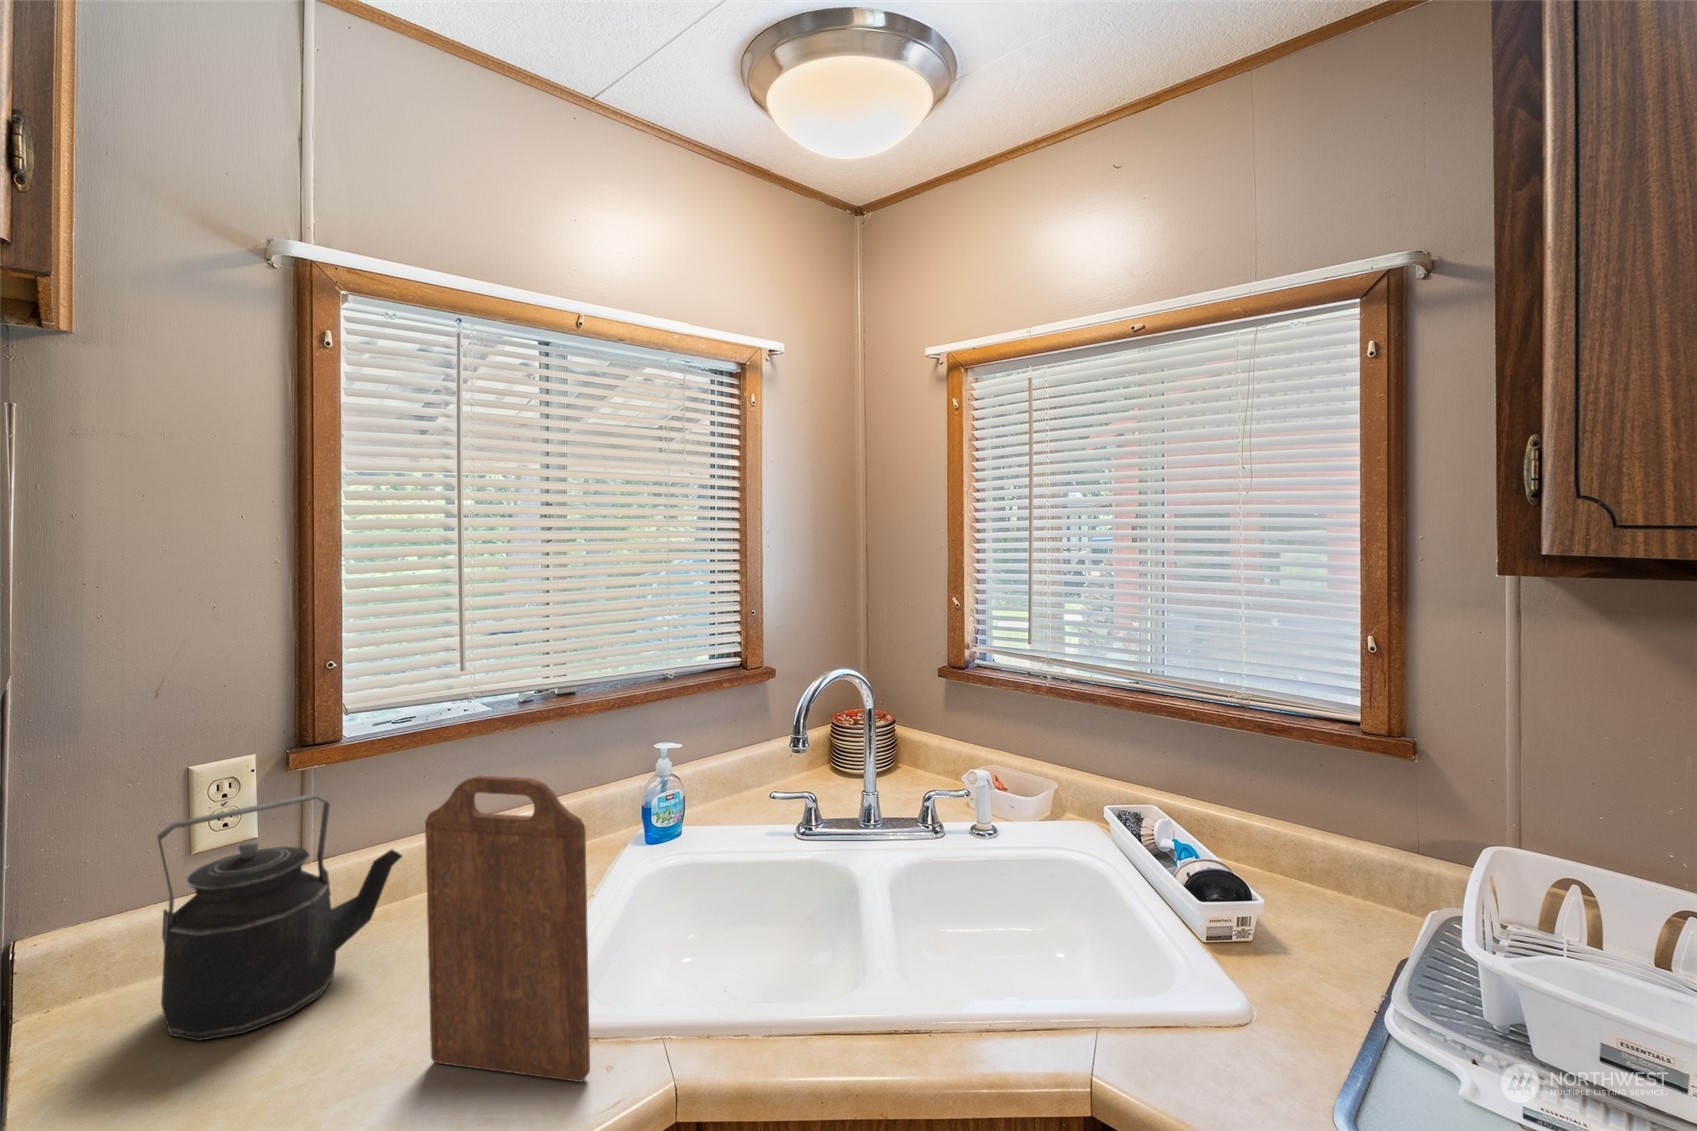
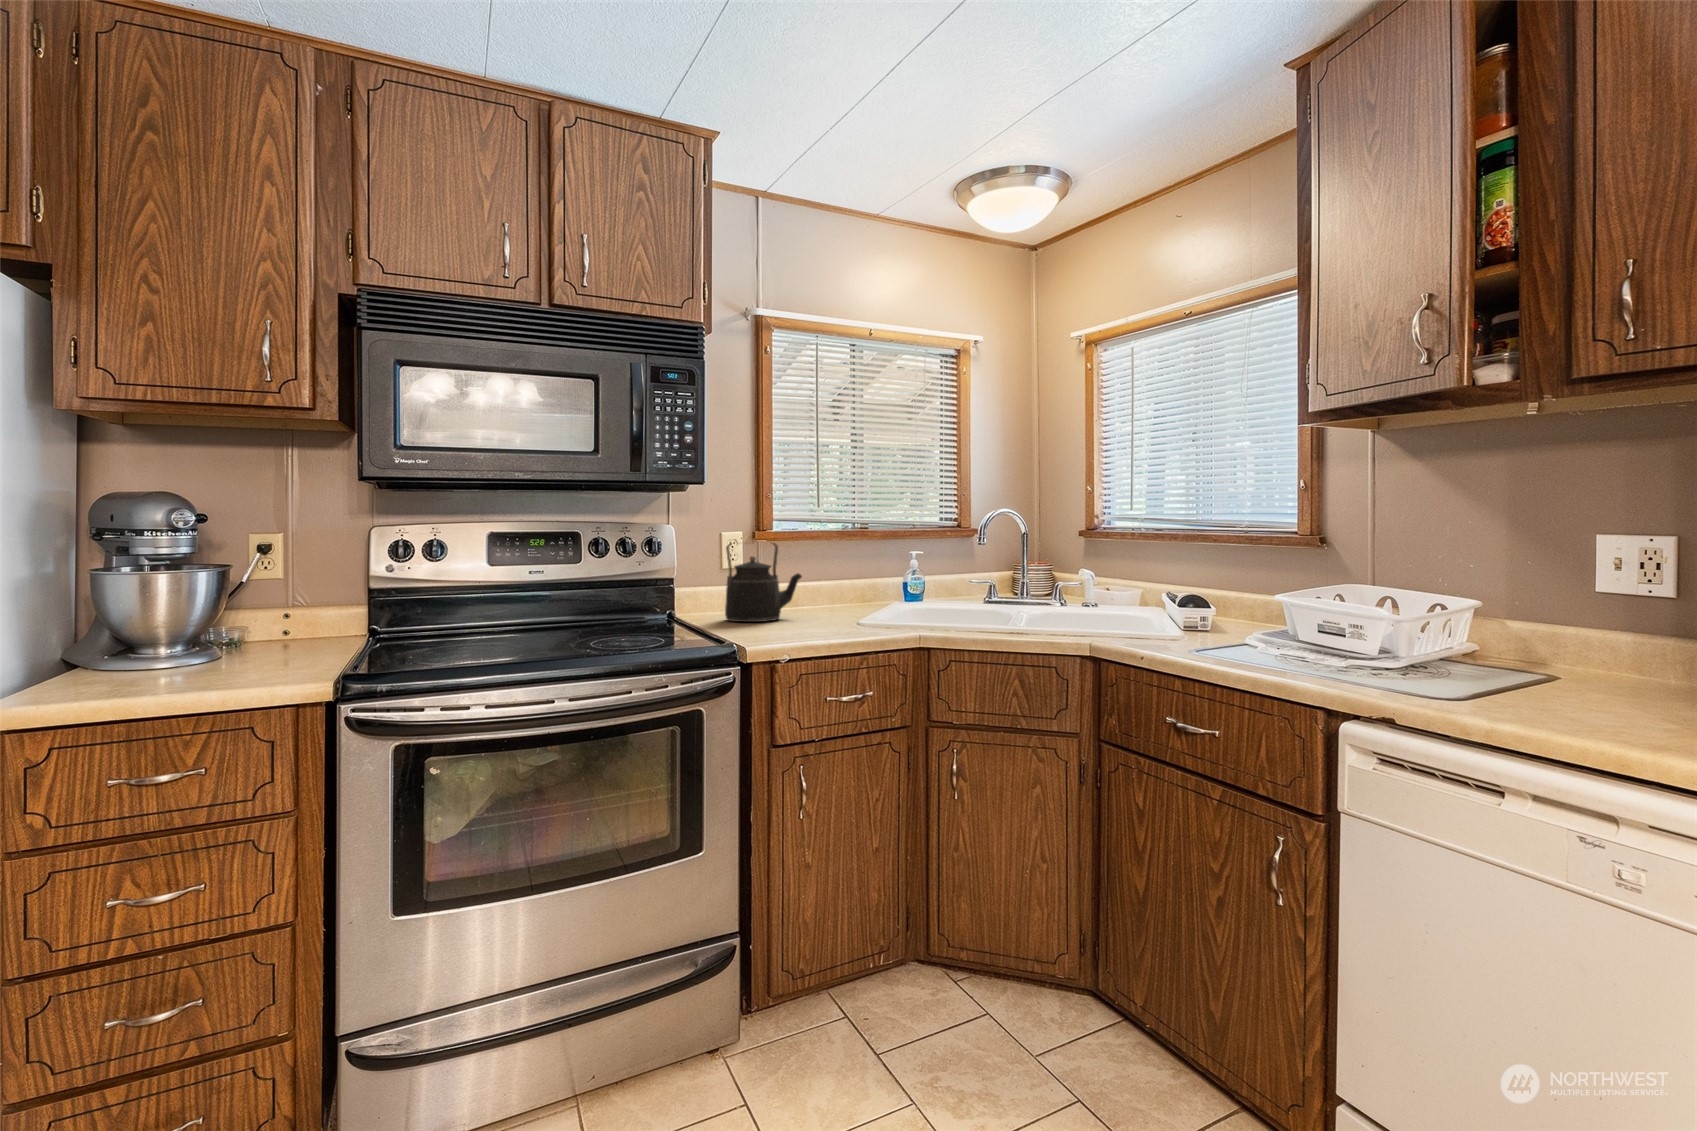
cutting board: present [425,776,590,1082] -> none [829,515,889,630]

